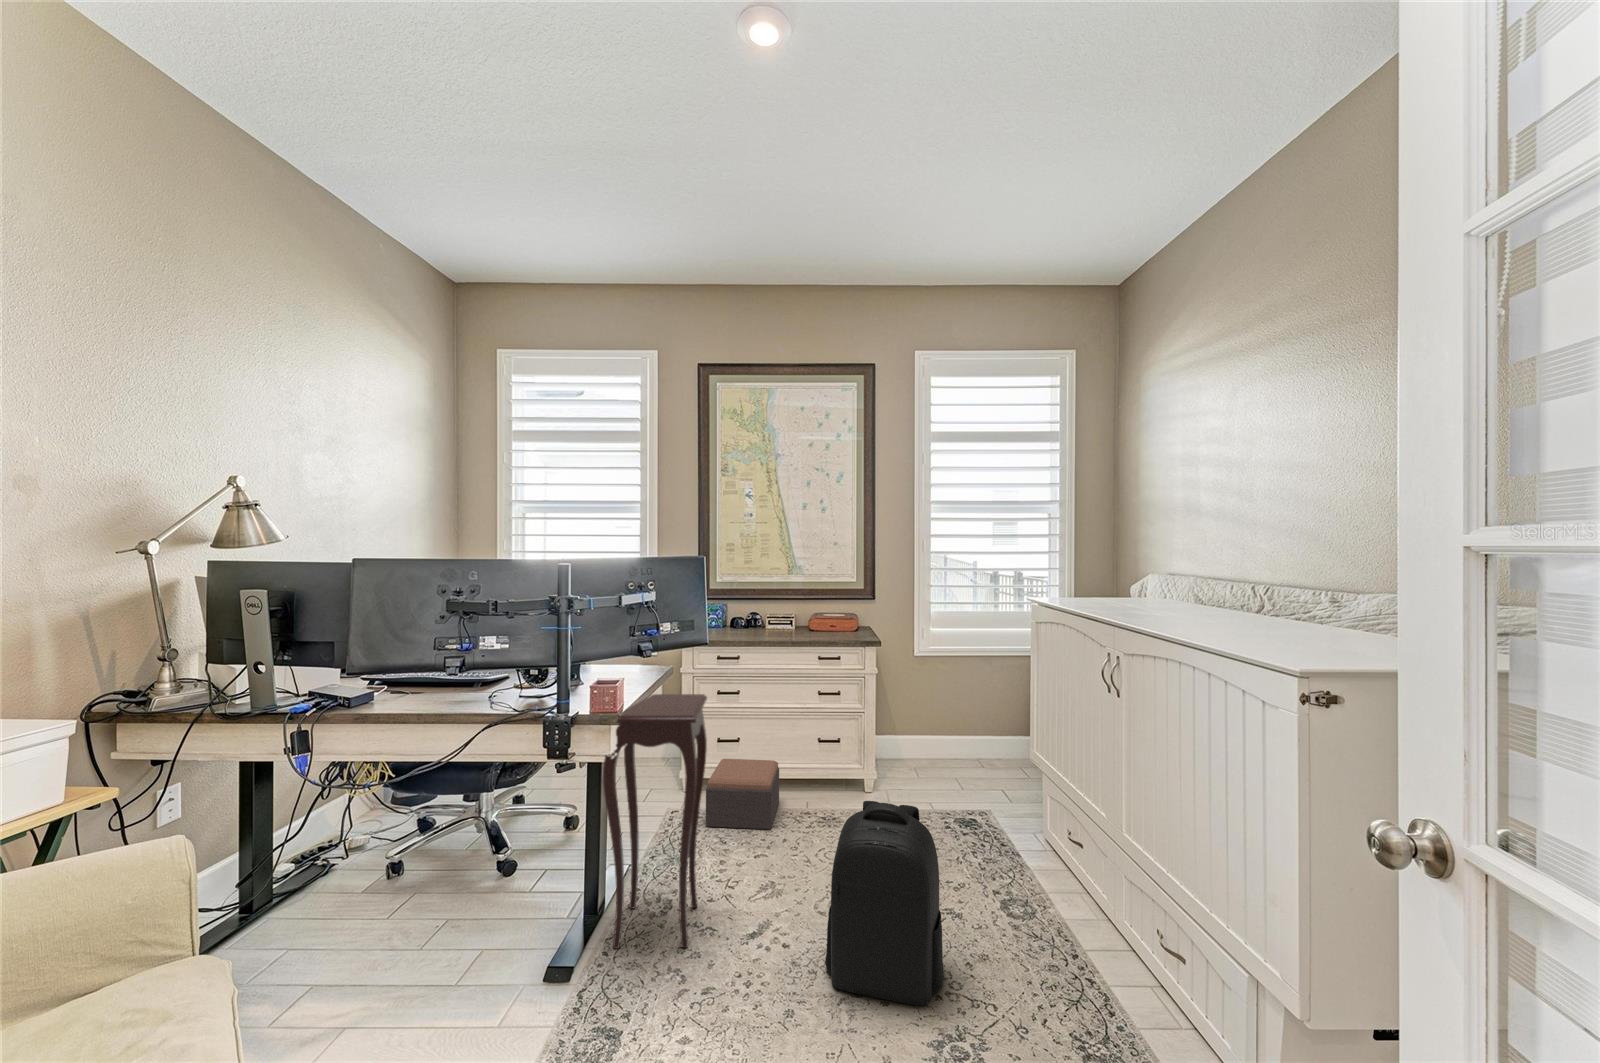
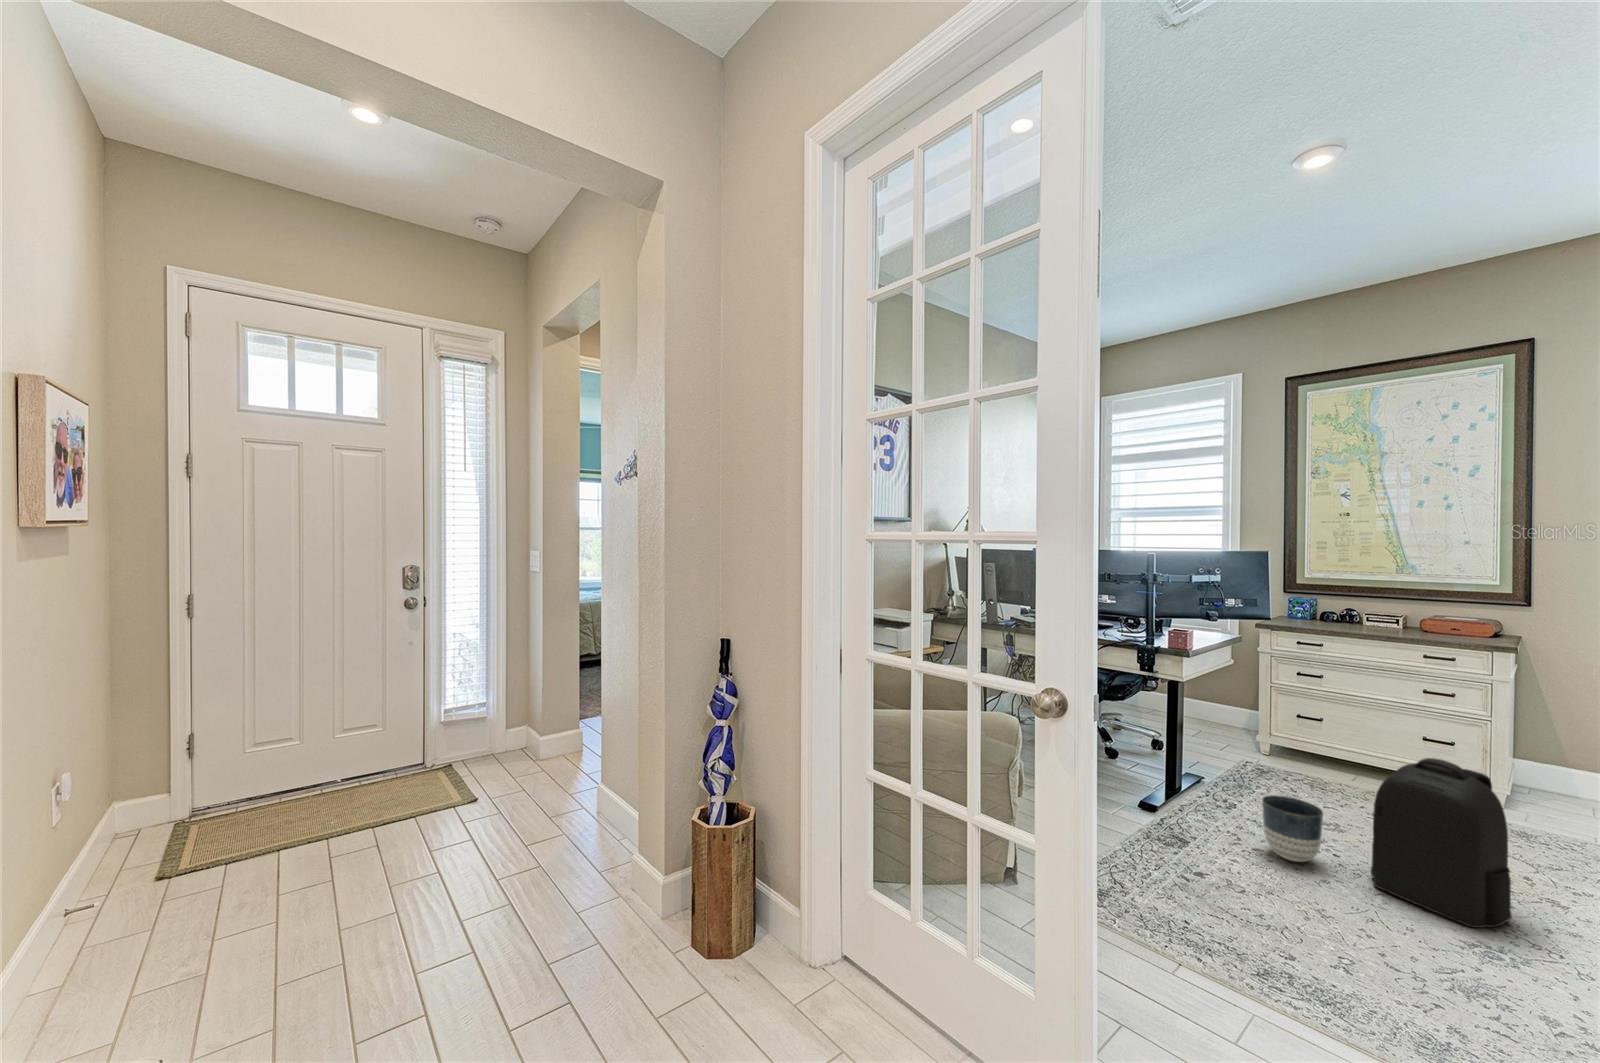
side table: present [603,694,707,949] -> none [1178,645,1269,827]
footstool: present [706,759,779,830] -> none [1279,730,1368,796]
planter: none [715,893,781,993] -> present [1262,795,1323,862]

